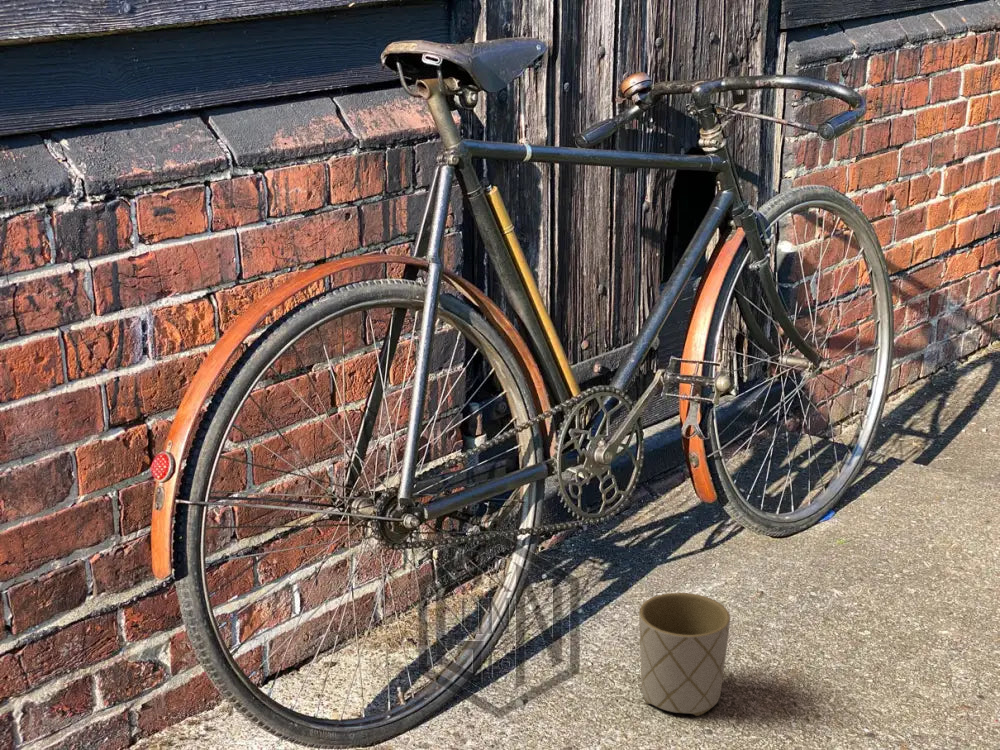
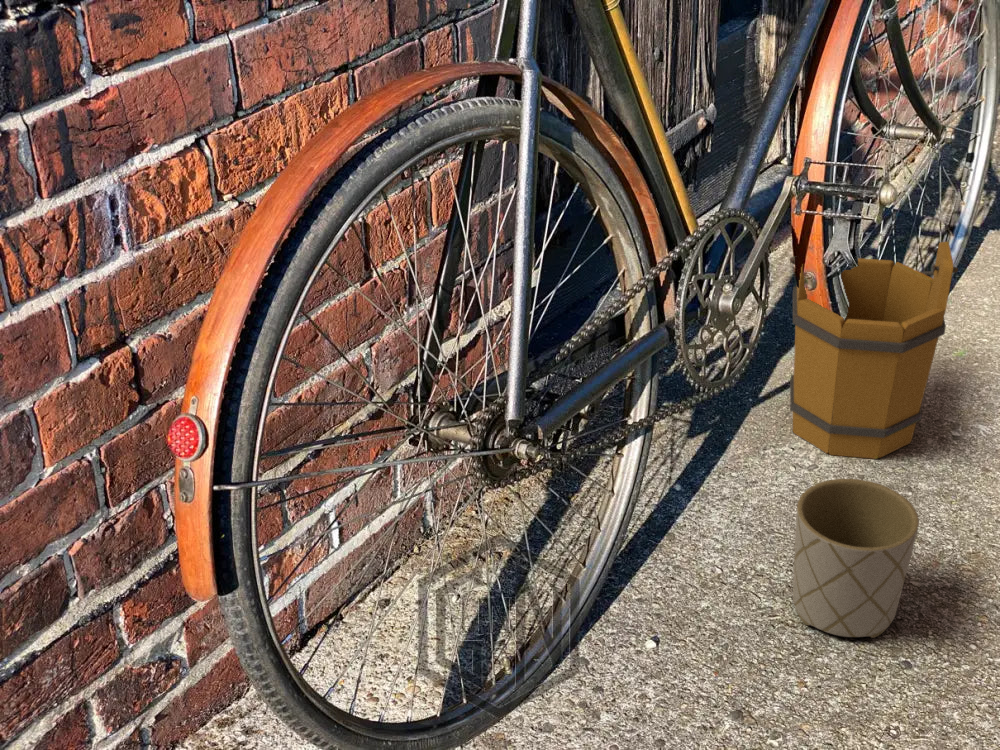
bucket: none [679,424,806,605] -> present [790,242,958,459]

